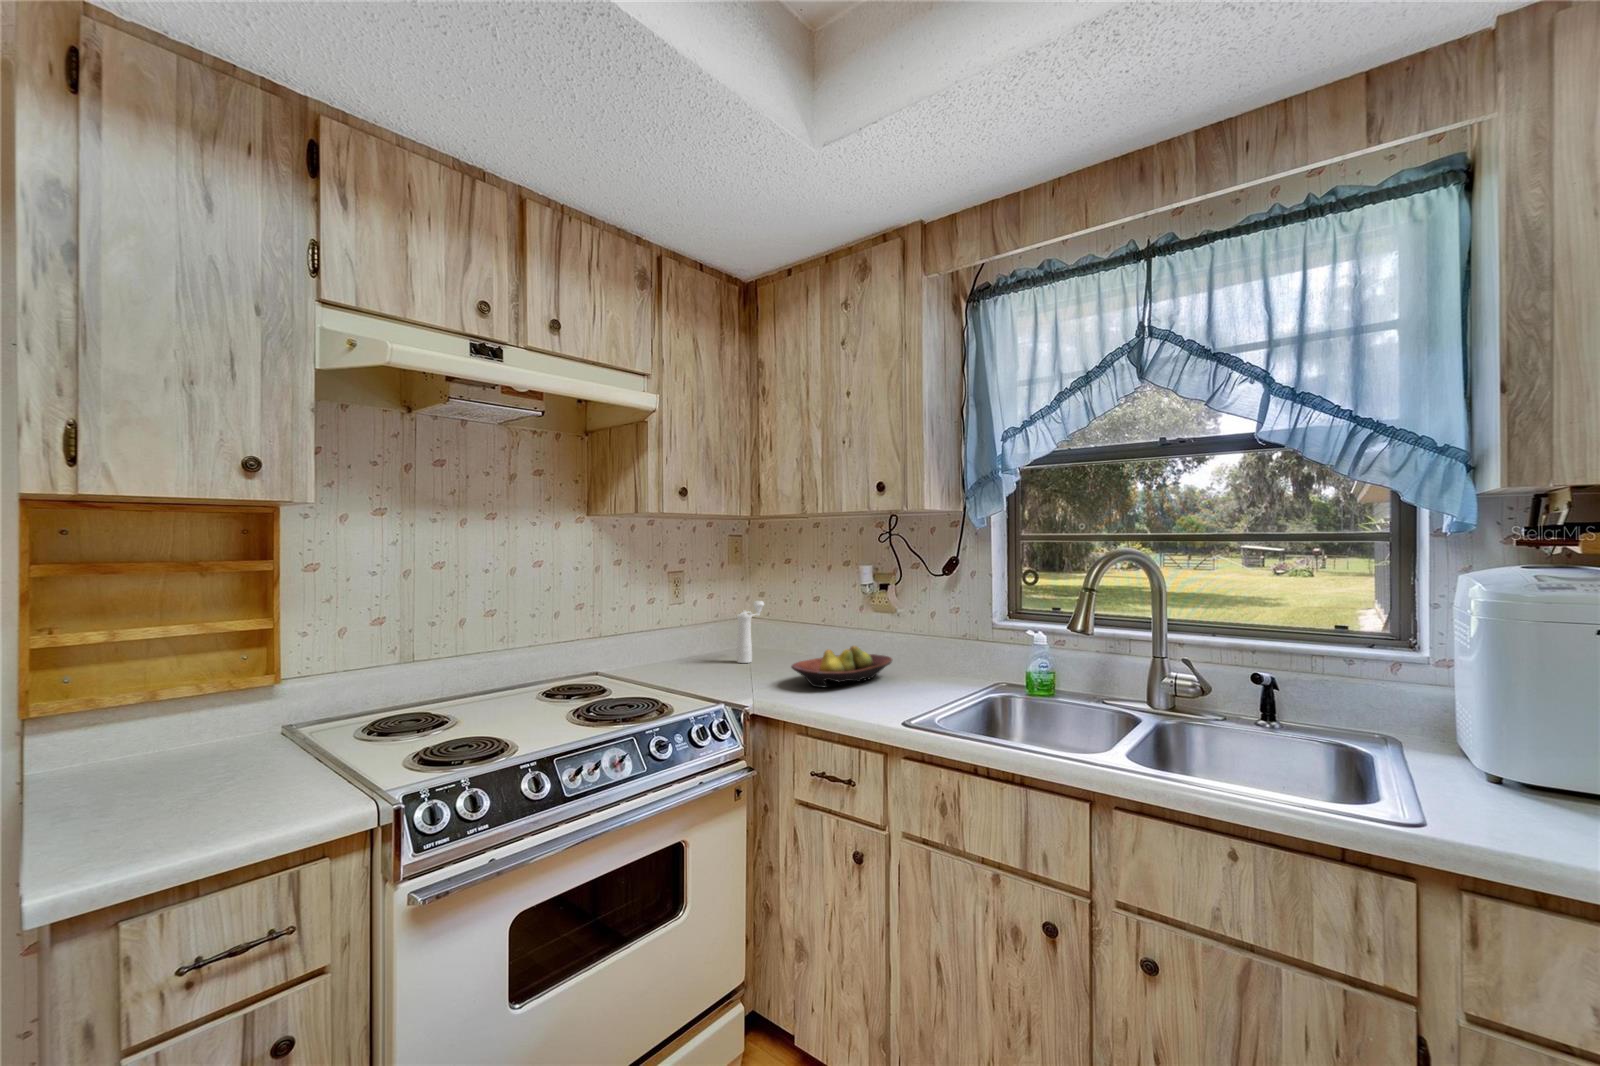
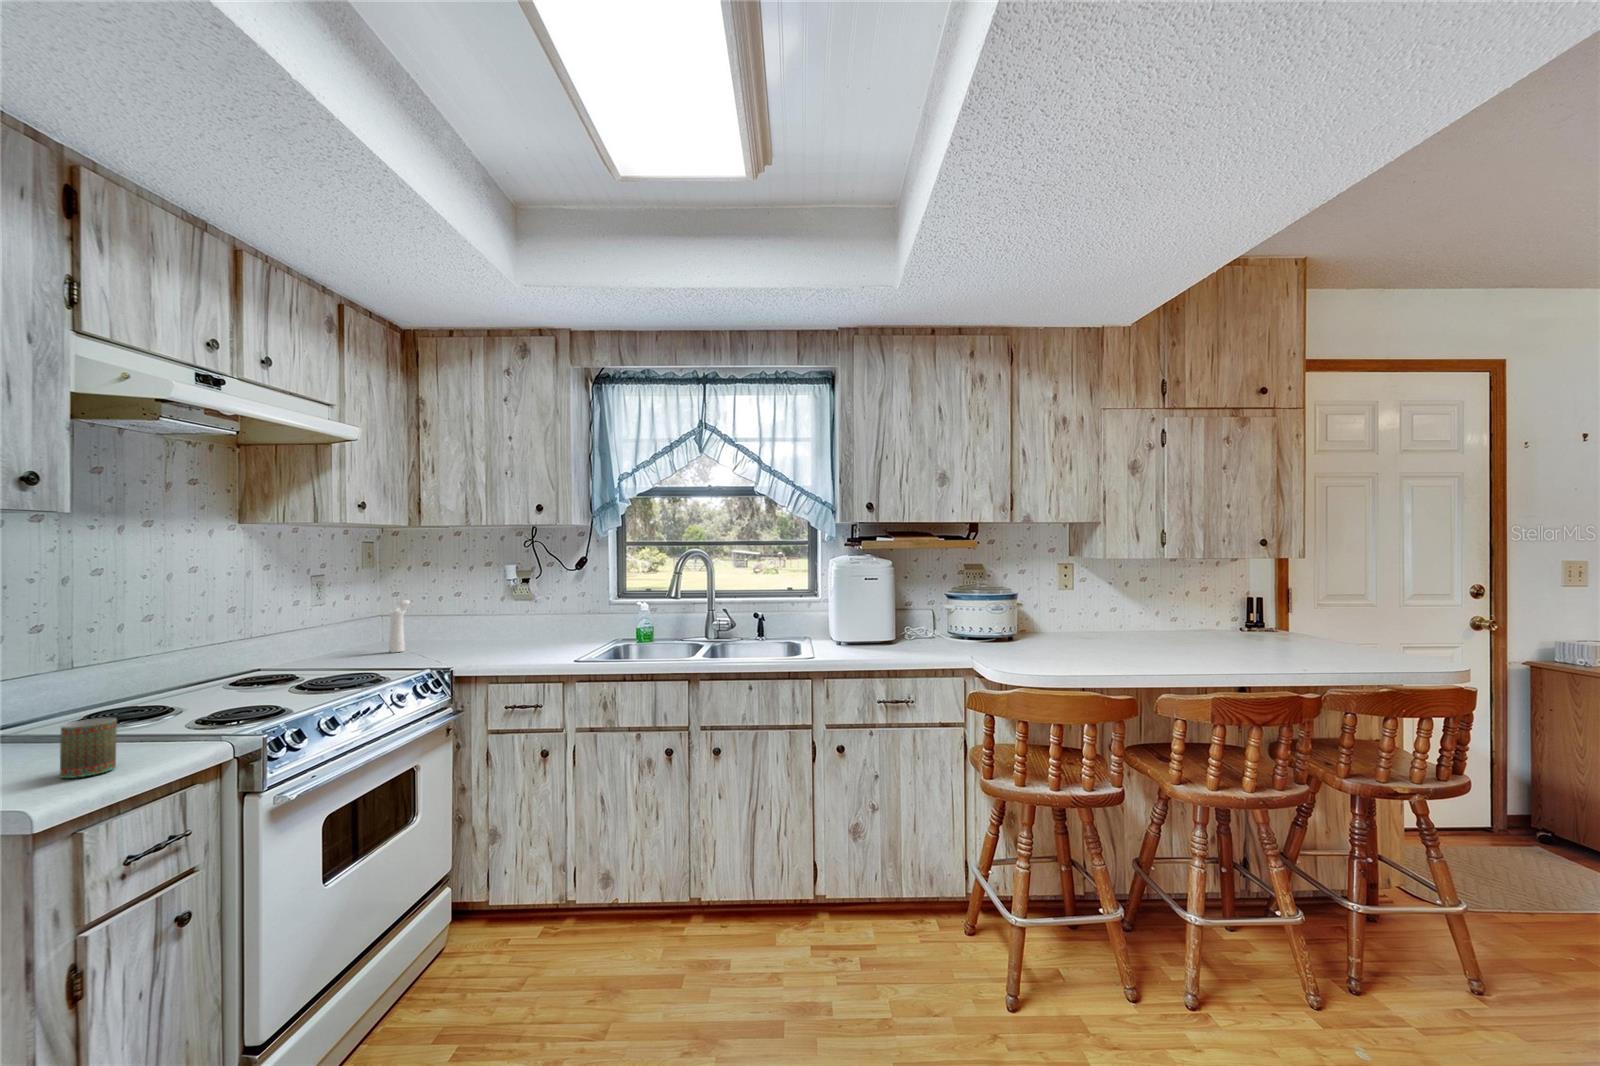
fruit bowl: present [791,646,892,687] -> none [466,624,540,655]
mug: none [162,760,249,839] -> present [60,718,117,778]

